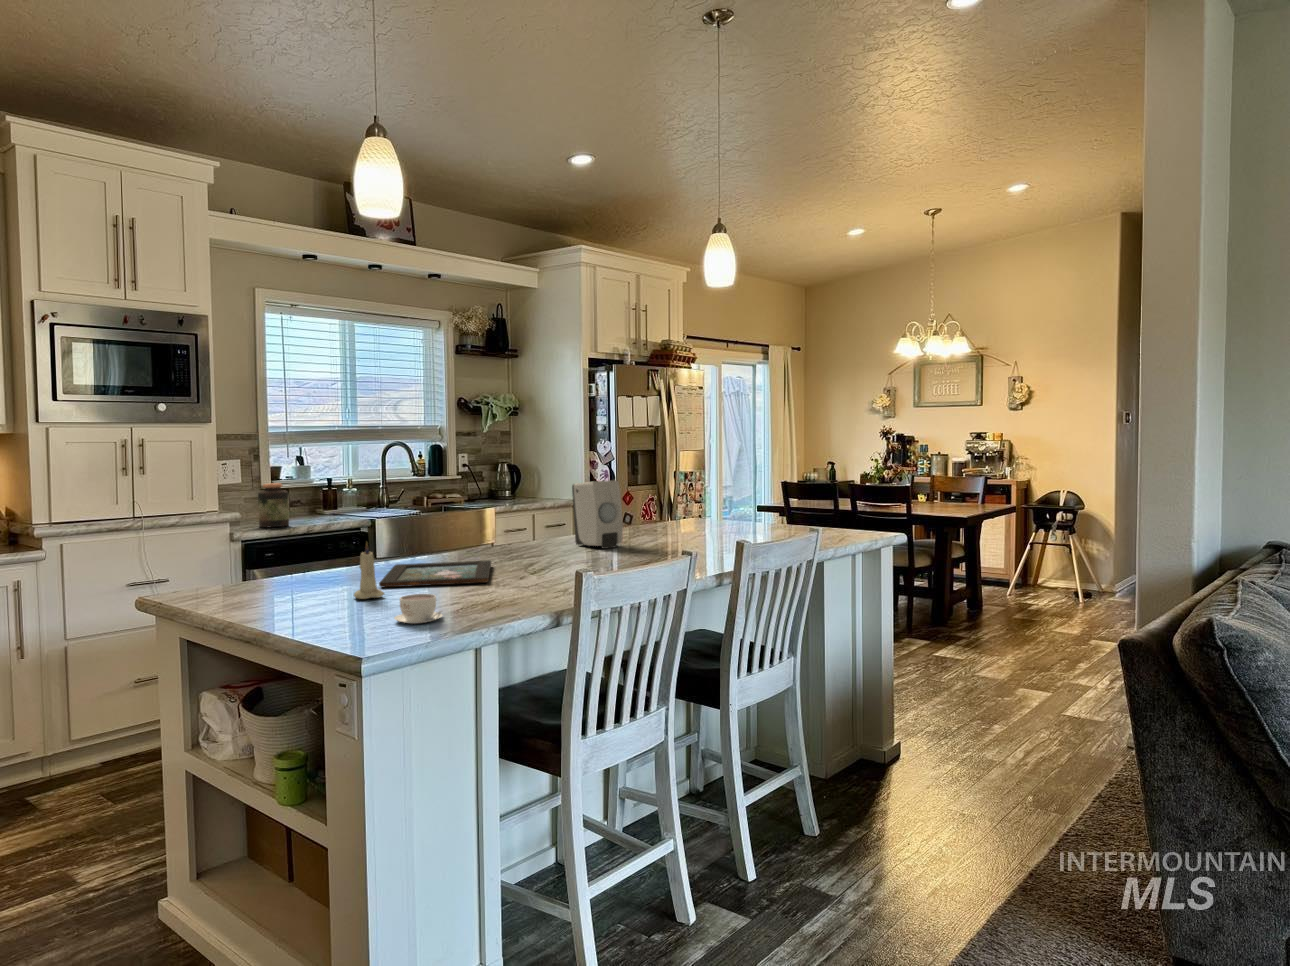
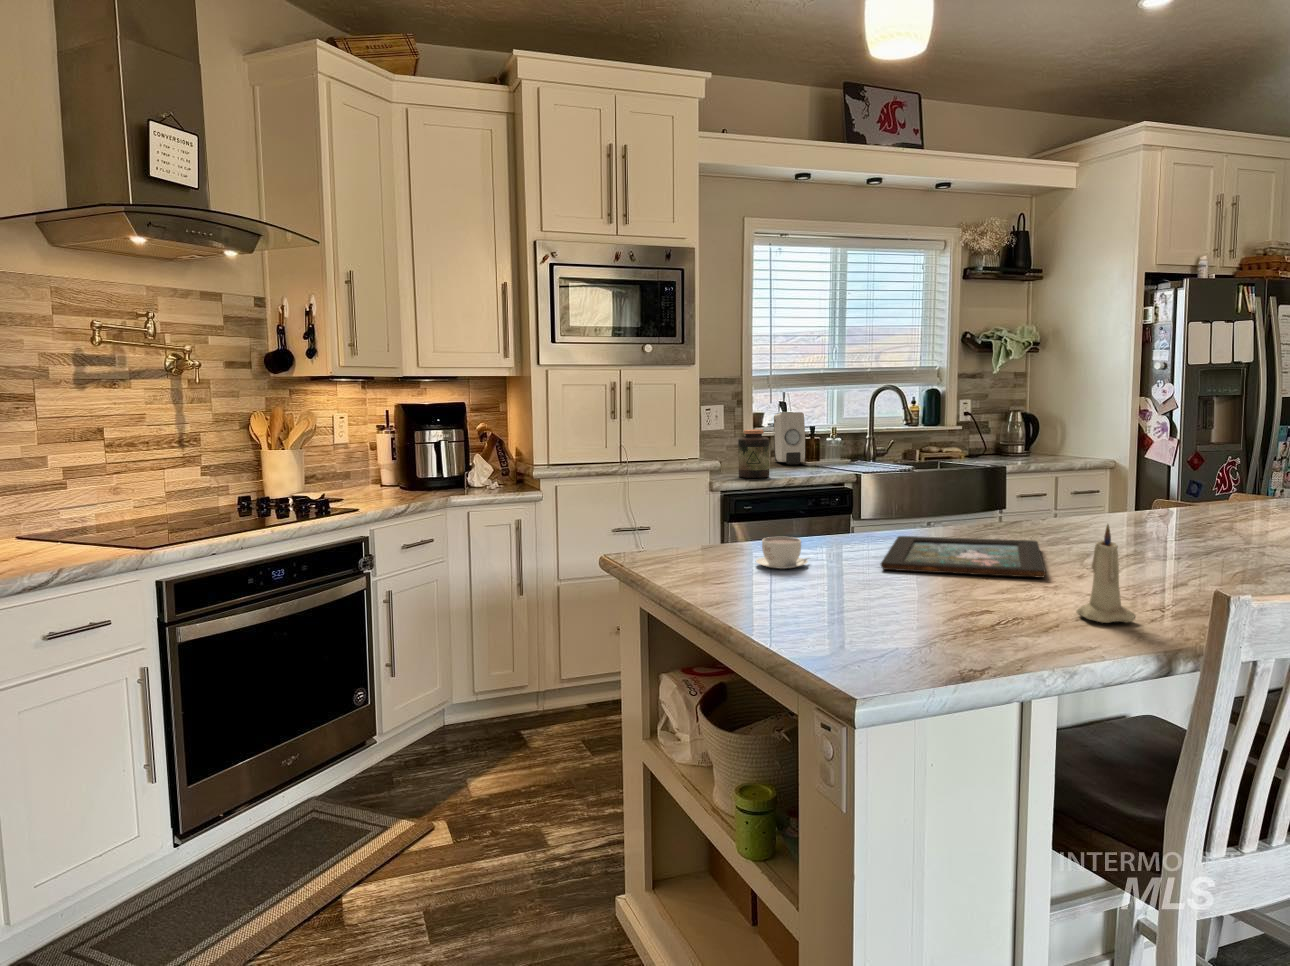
soap dispenser: present [572,480,623,549] -> present [774,412,805,464]
candle: present [354,543,384,599] -> present [1077,524,1135,623]
coffee cup: present [394,594,442,624] -> present [756,537,809,569]

